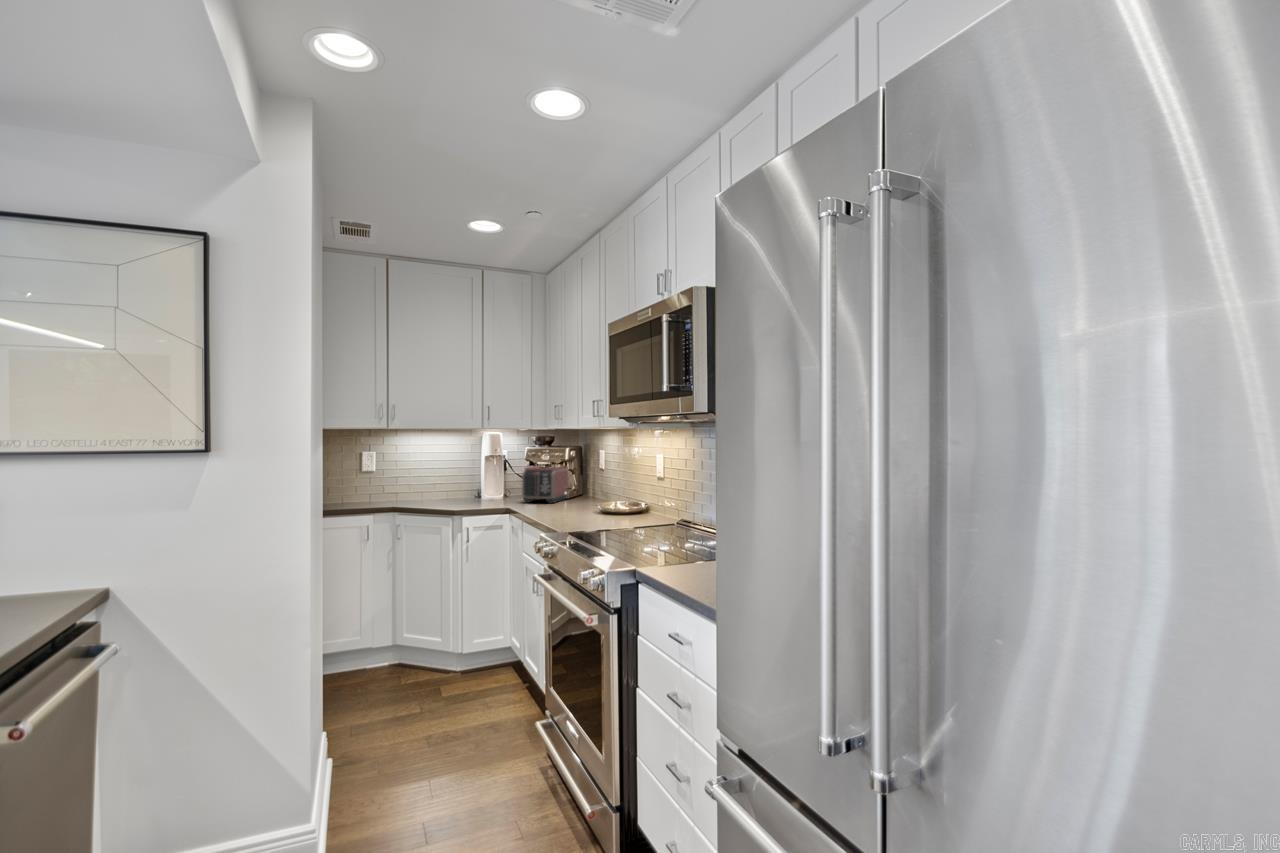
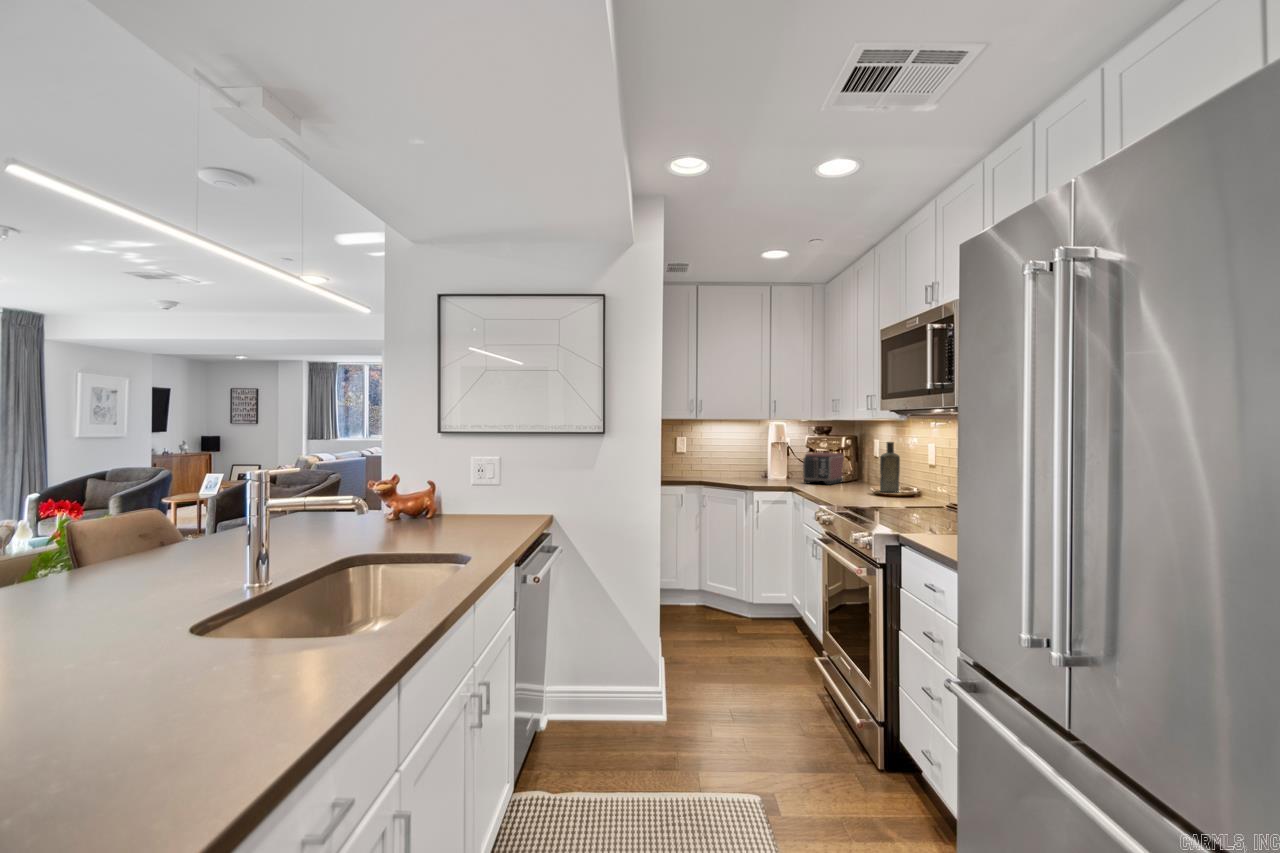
bottle: none [604,452,628,510] -> present [880,442,900,492]

